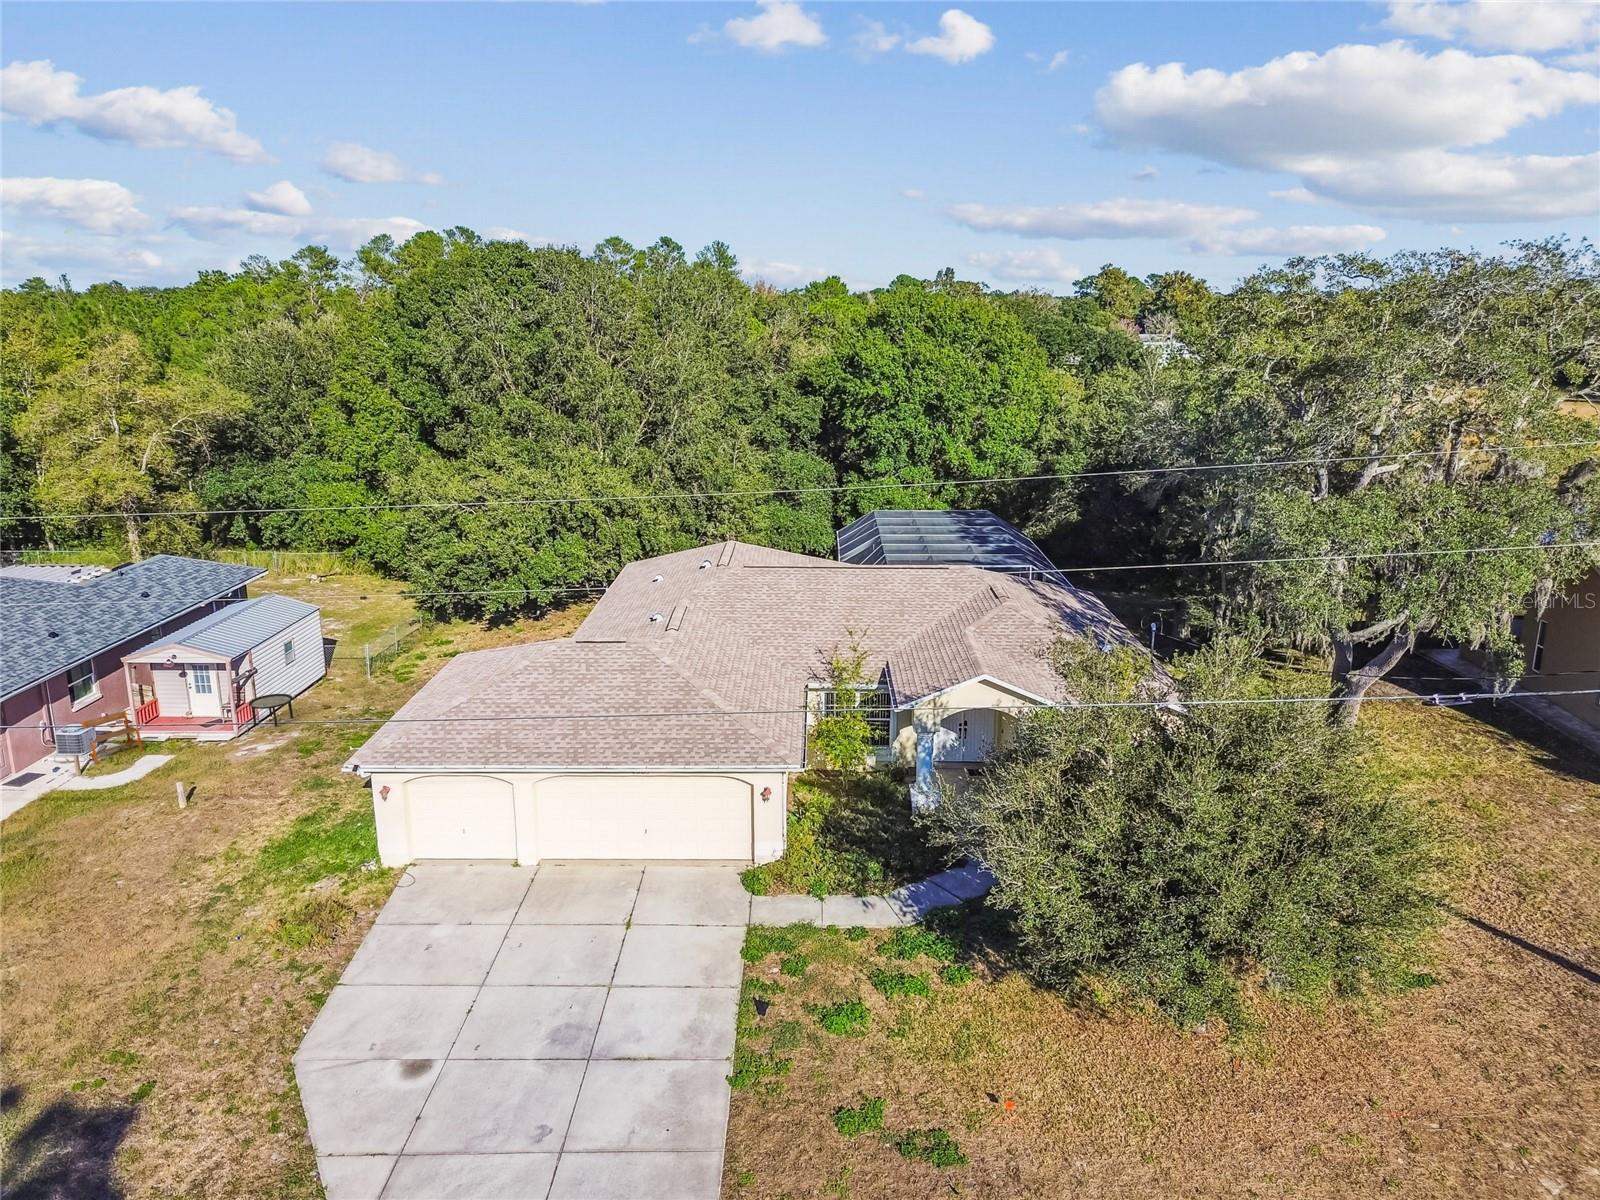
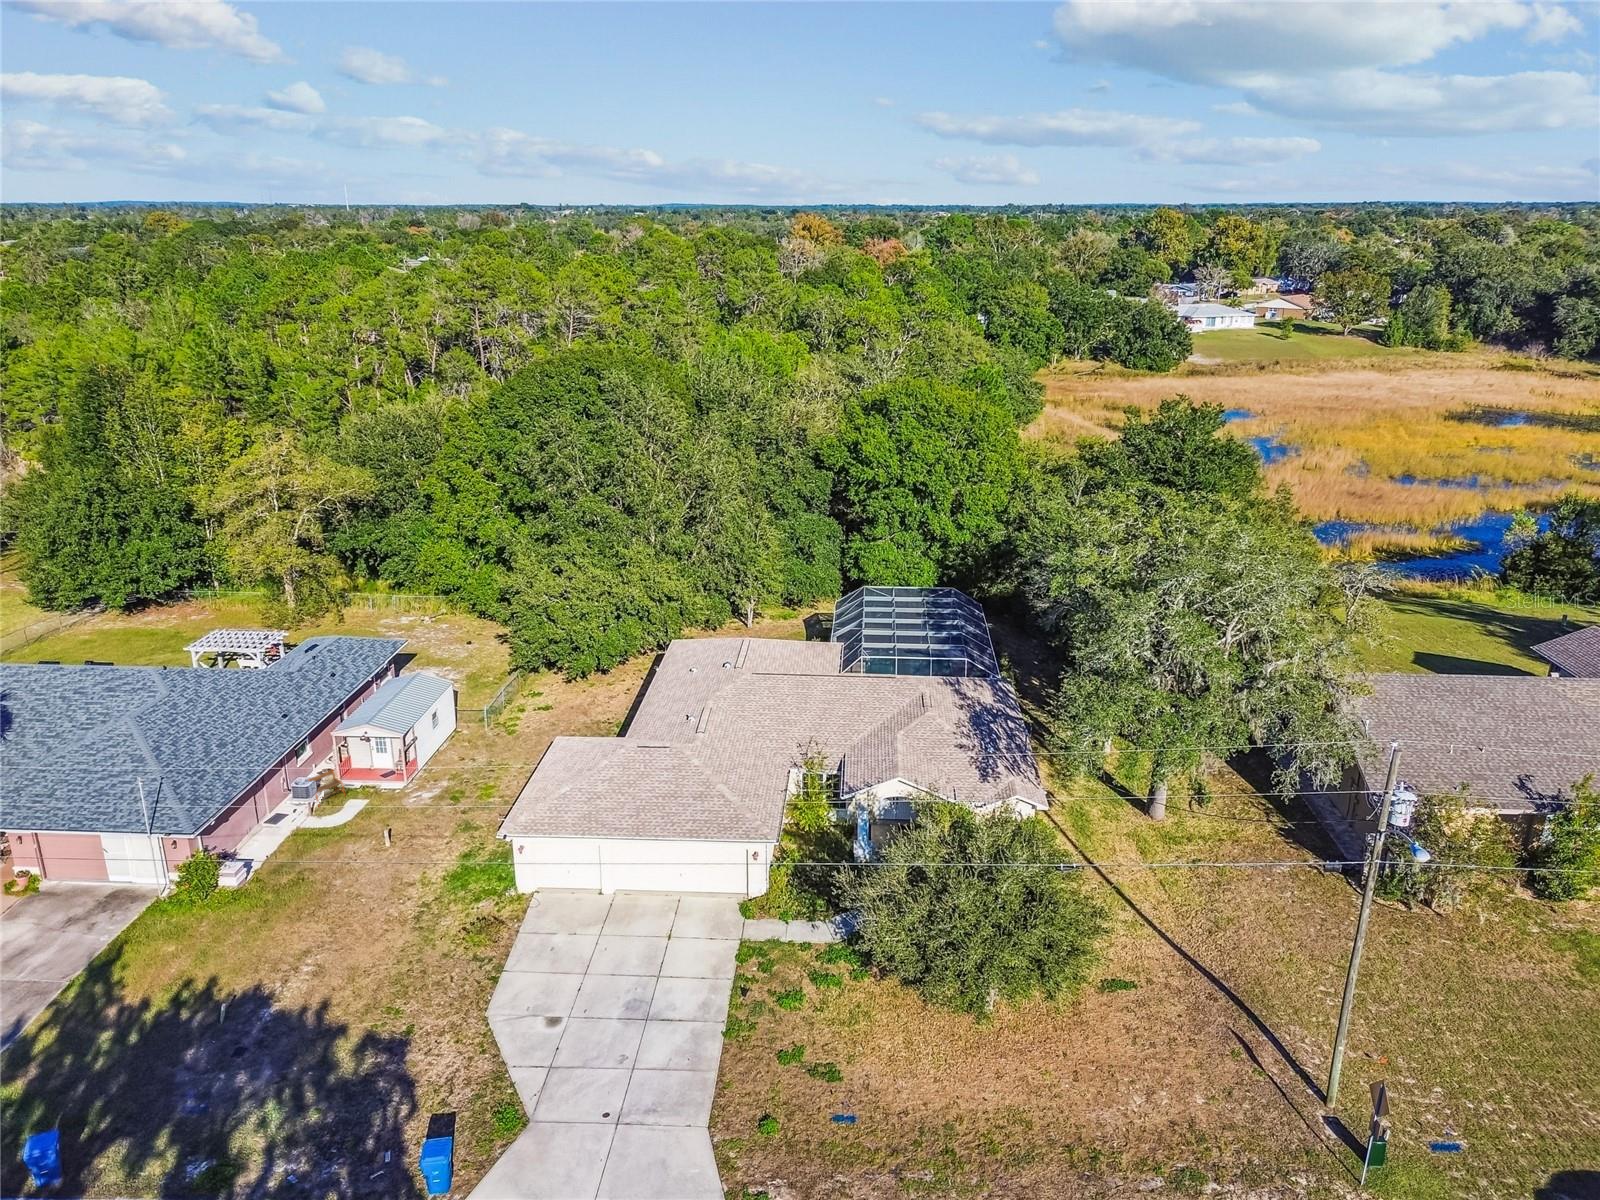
round table: present [249,694,293,727] -> none [411,751,440,776]

